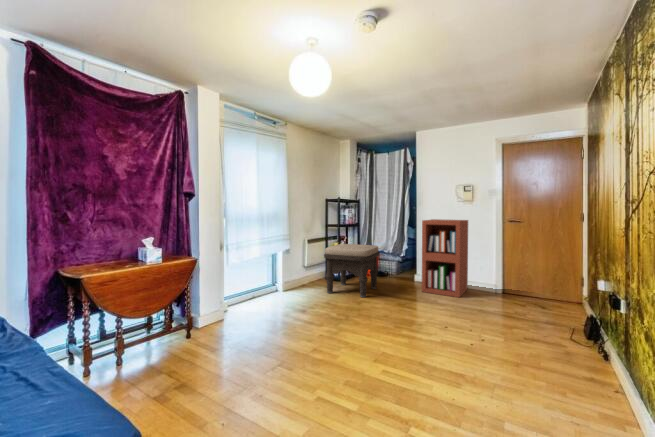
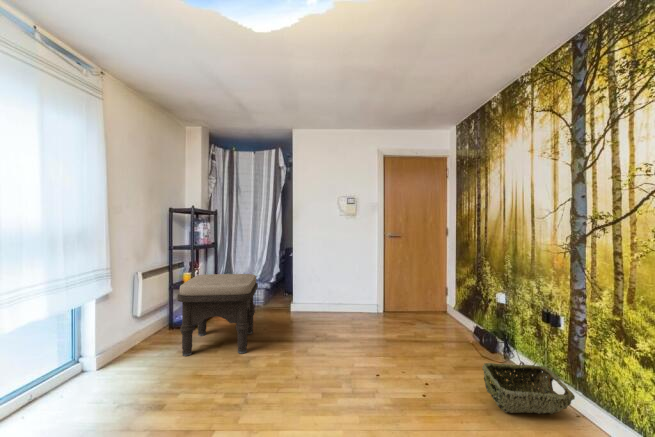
bookshelf: present [422,219,468,297] -> none [311,236,356,329]
woven basket: none [530,324,609,372] -> present [482,363,575,414]

